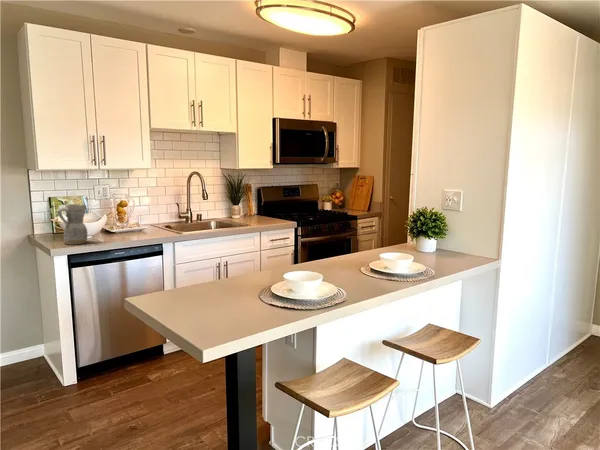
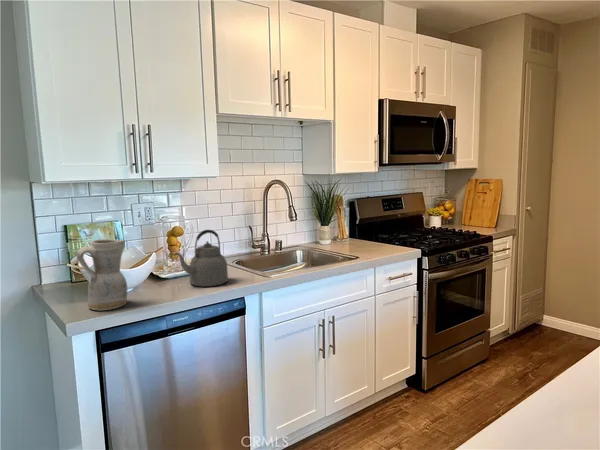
kettle: none [117,202,153,236] -> present [174,230,228,286]

